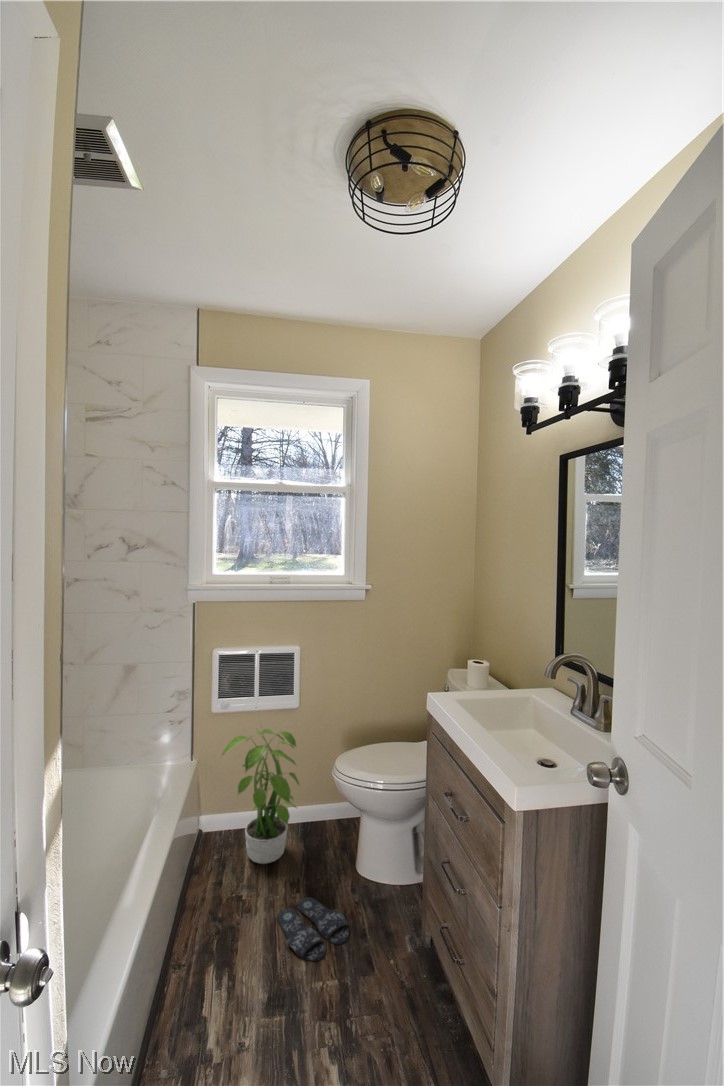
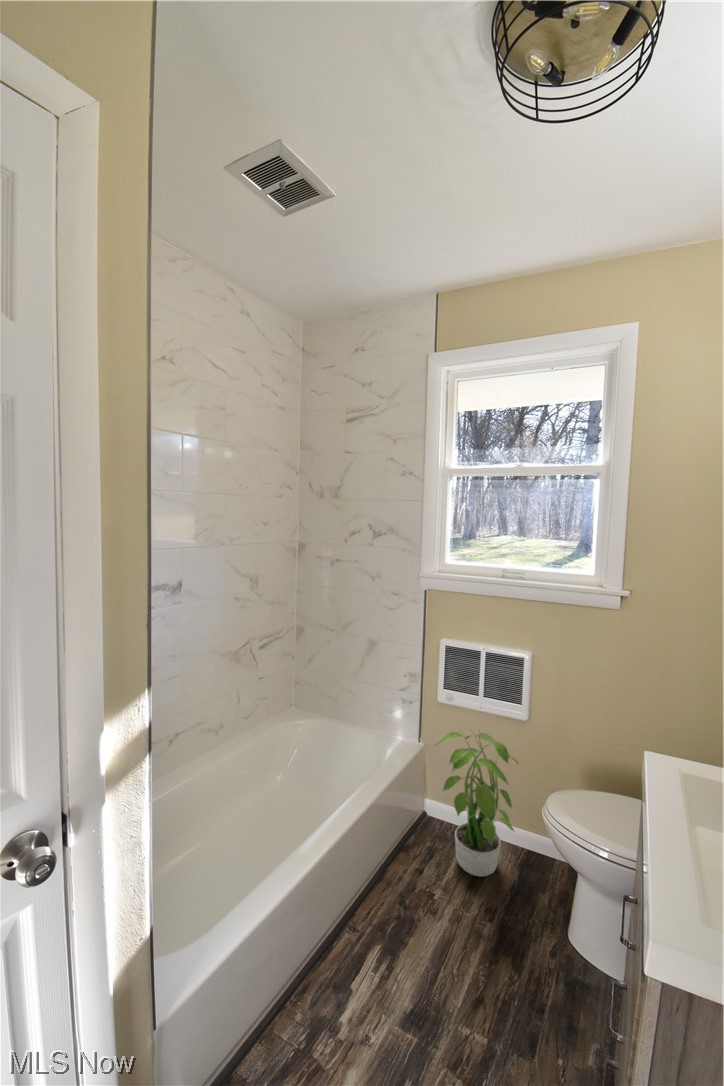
slippers: present [277,897,349,961] -> none [453,933,528,1015]

